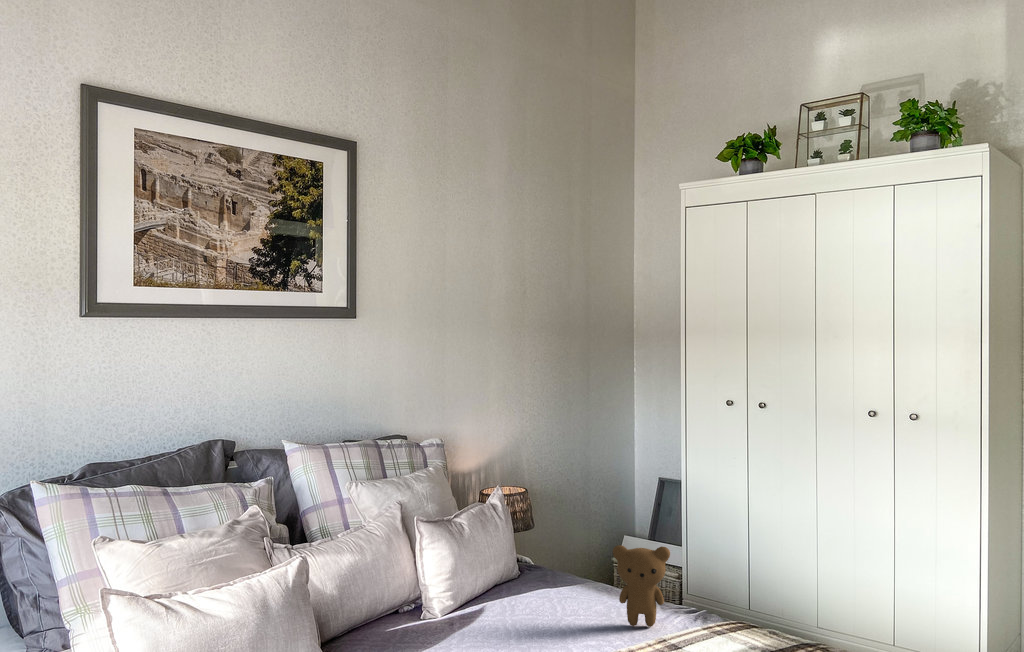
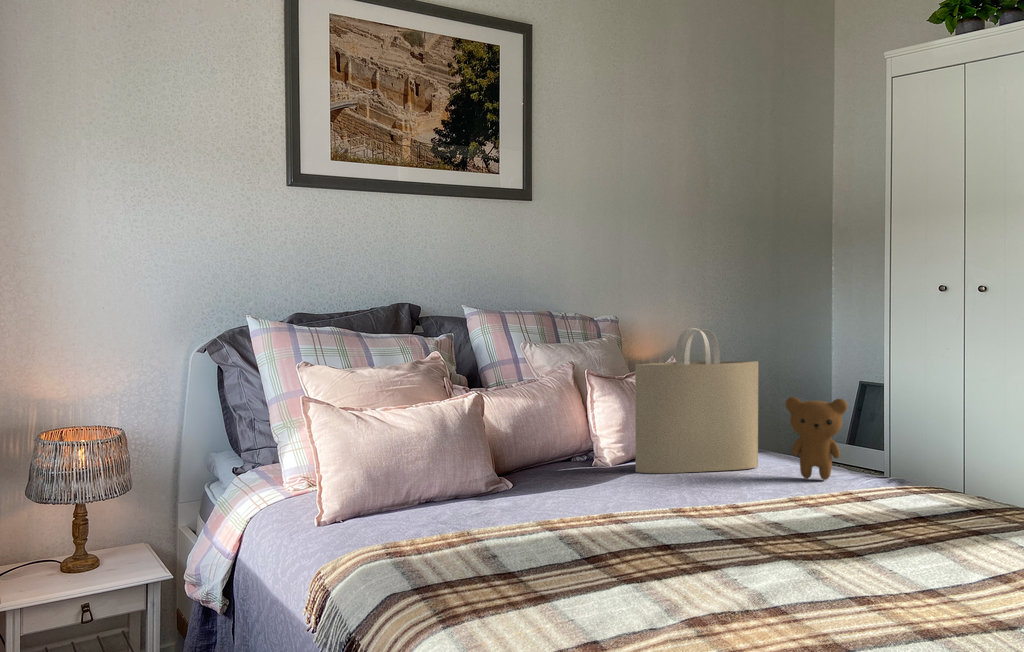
tote bag: none [467,474,587,628] -> present [635,328,758,473]

